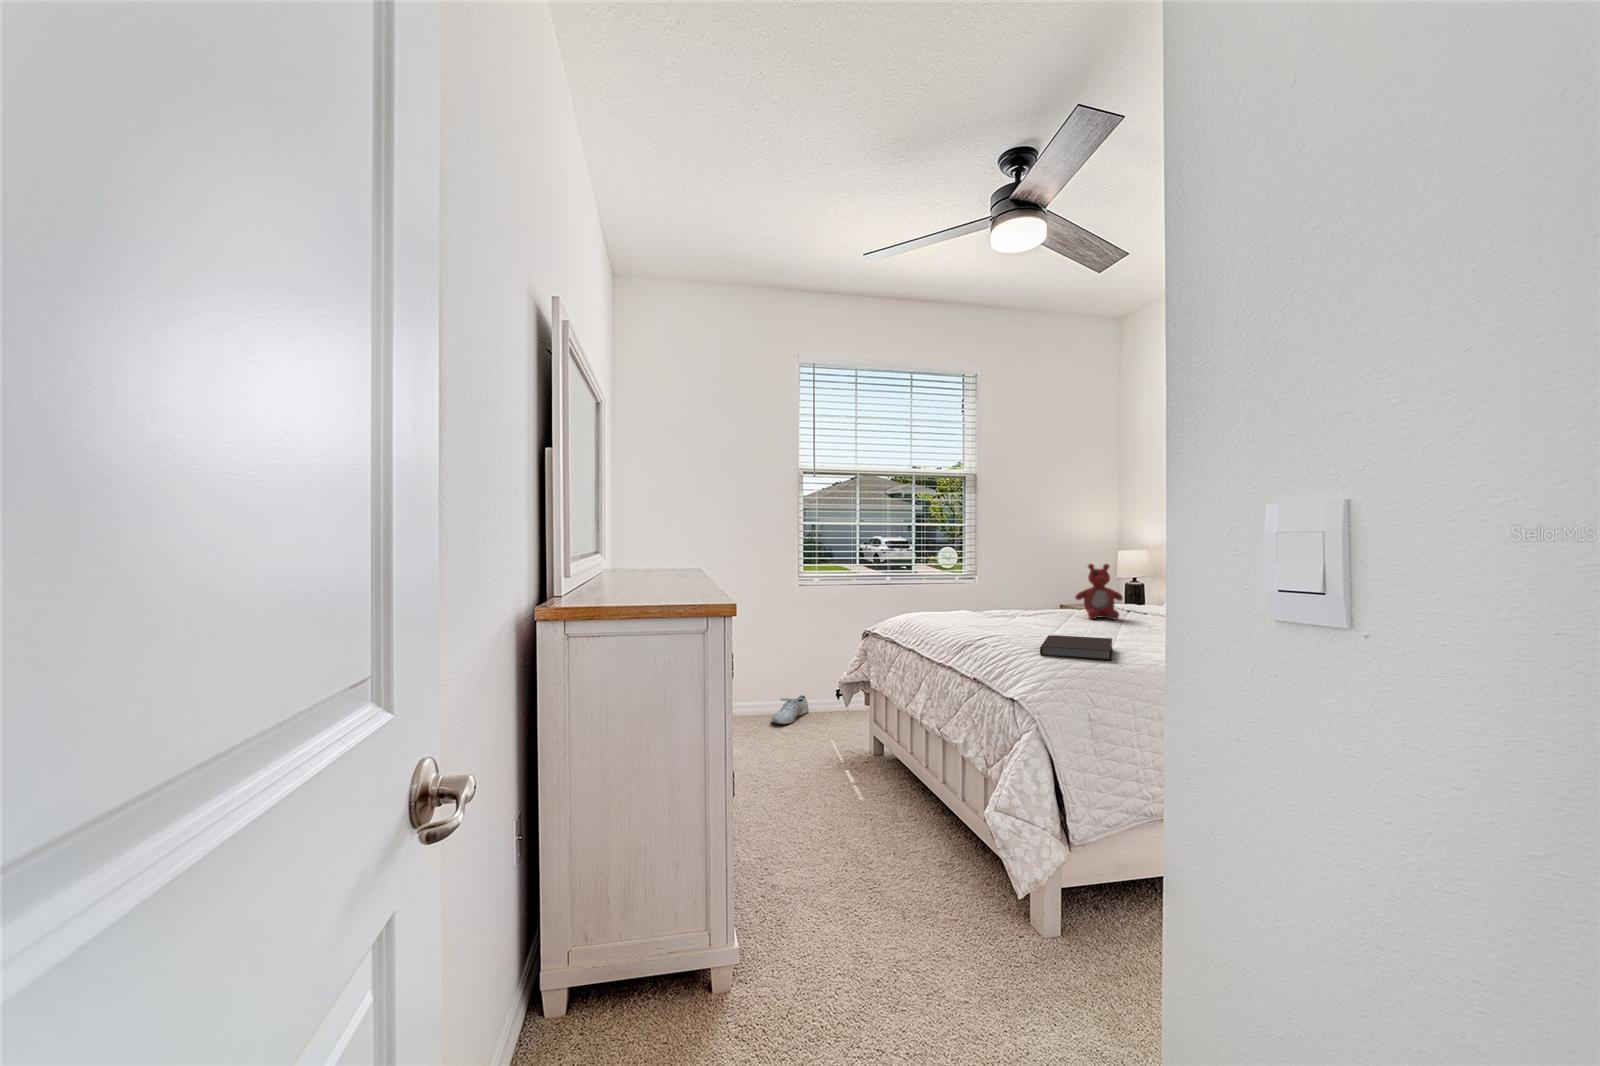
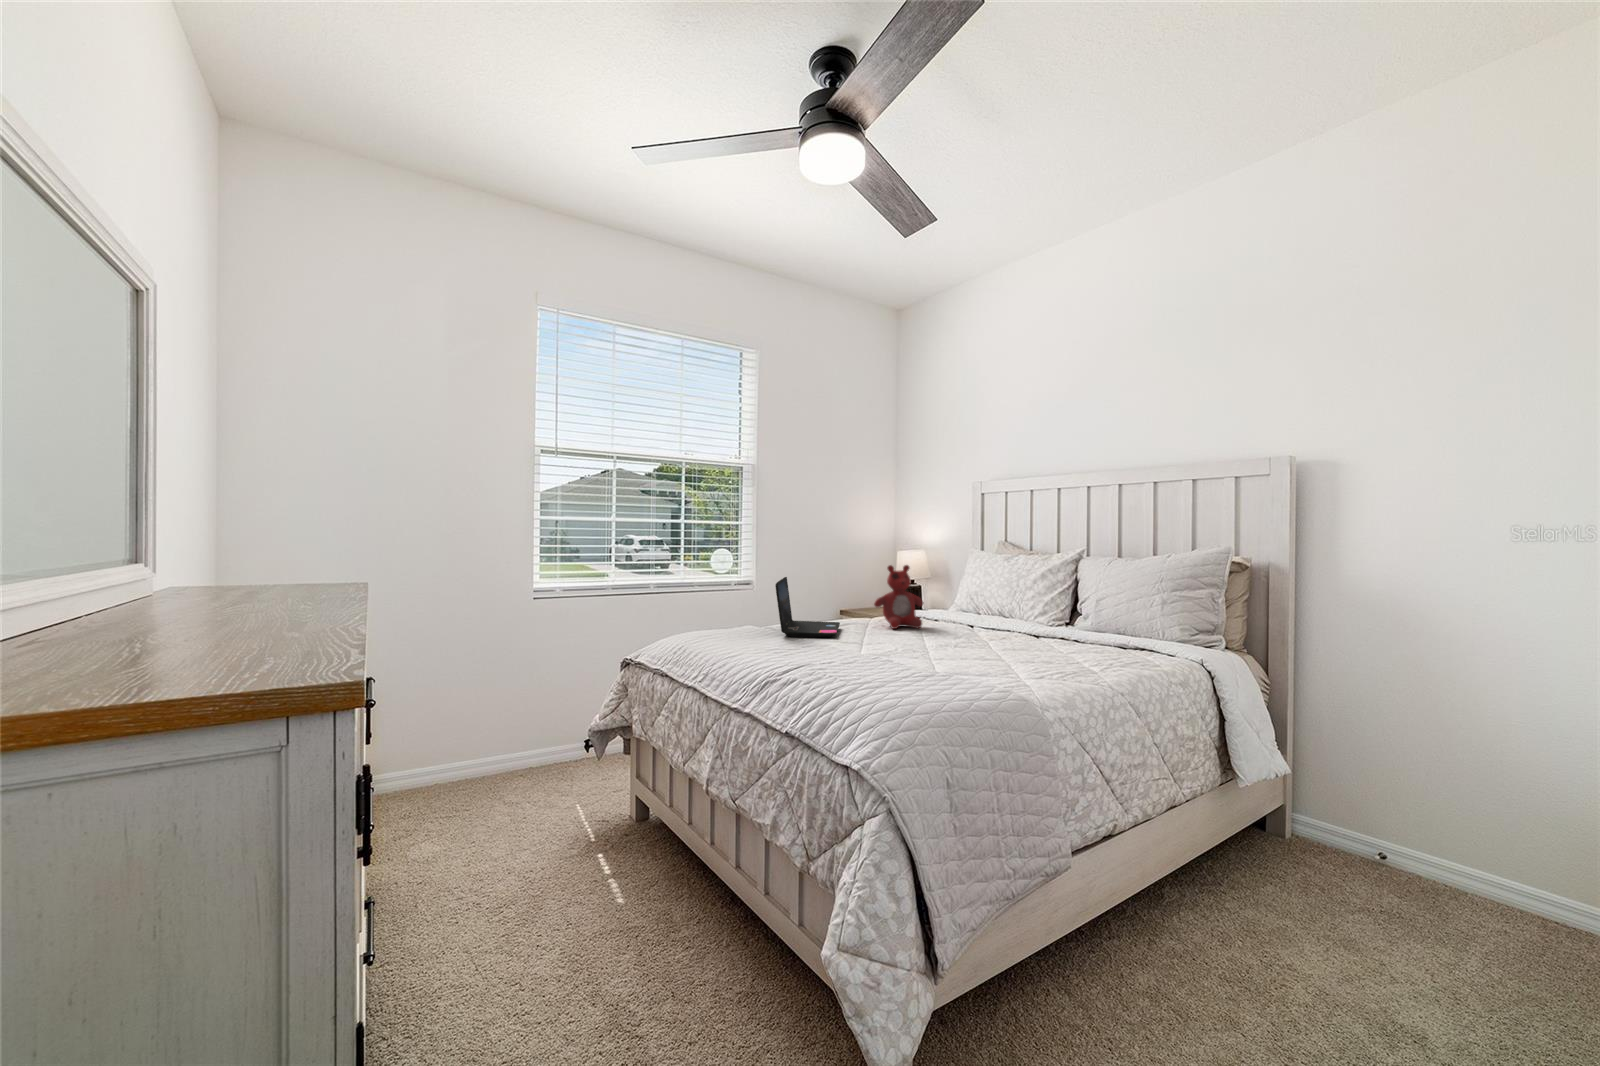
laptop: none [983,572,1042,621] -> present [775,577,840,637]
notebook: present [1040,635,1112,660] -> none [871,660,964,694]
shoe: present [772,695,809,725] -> none [490,742,548,790]

